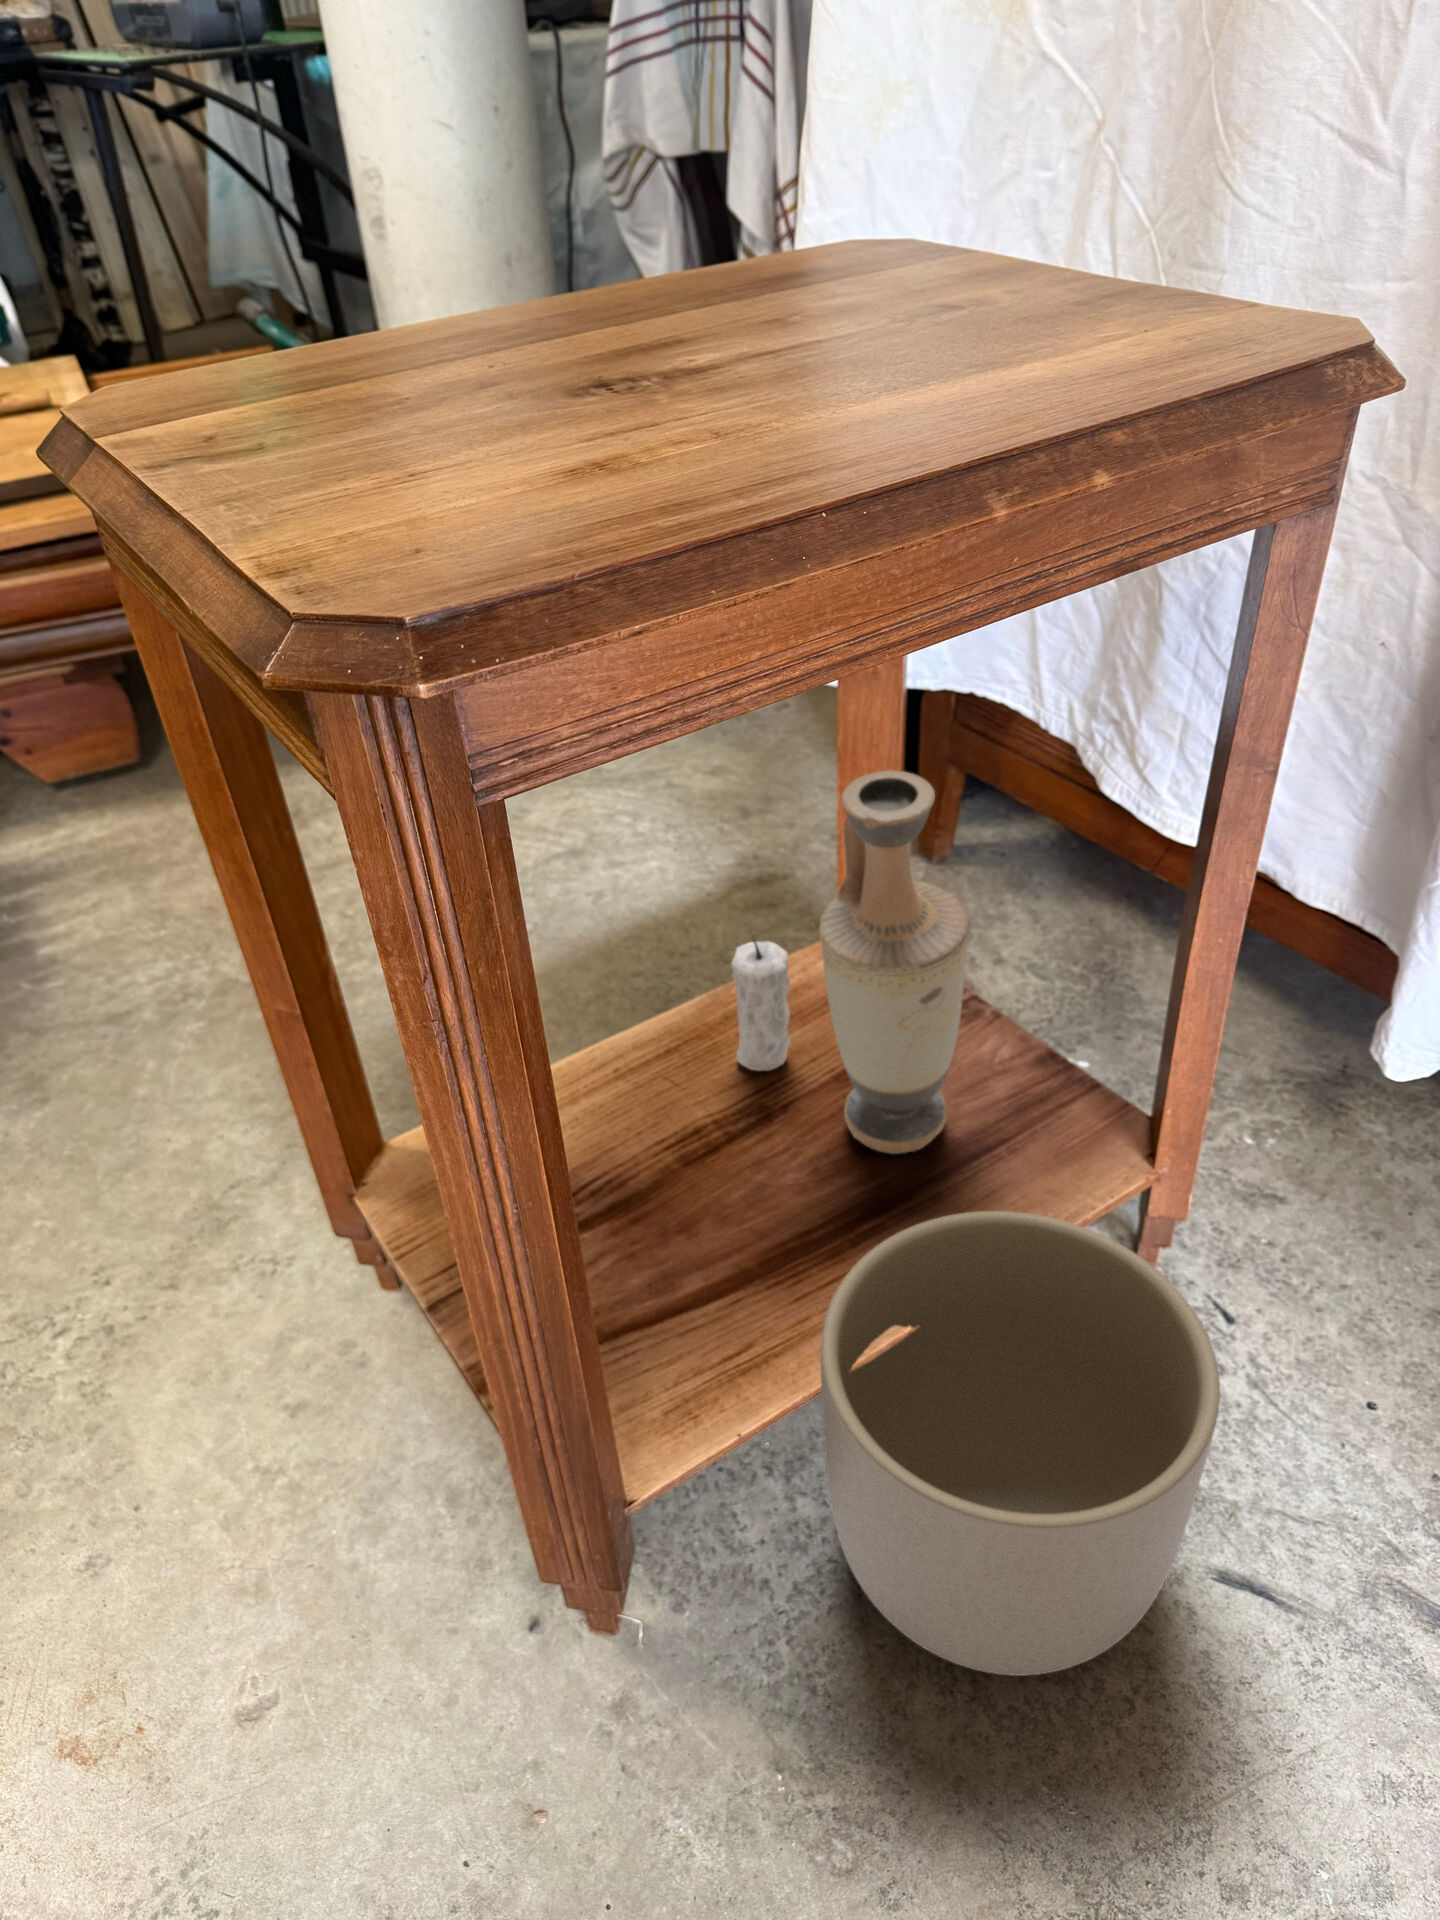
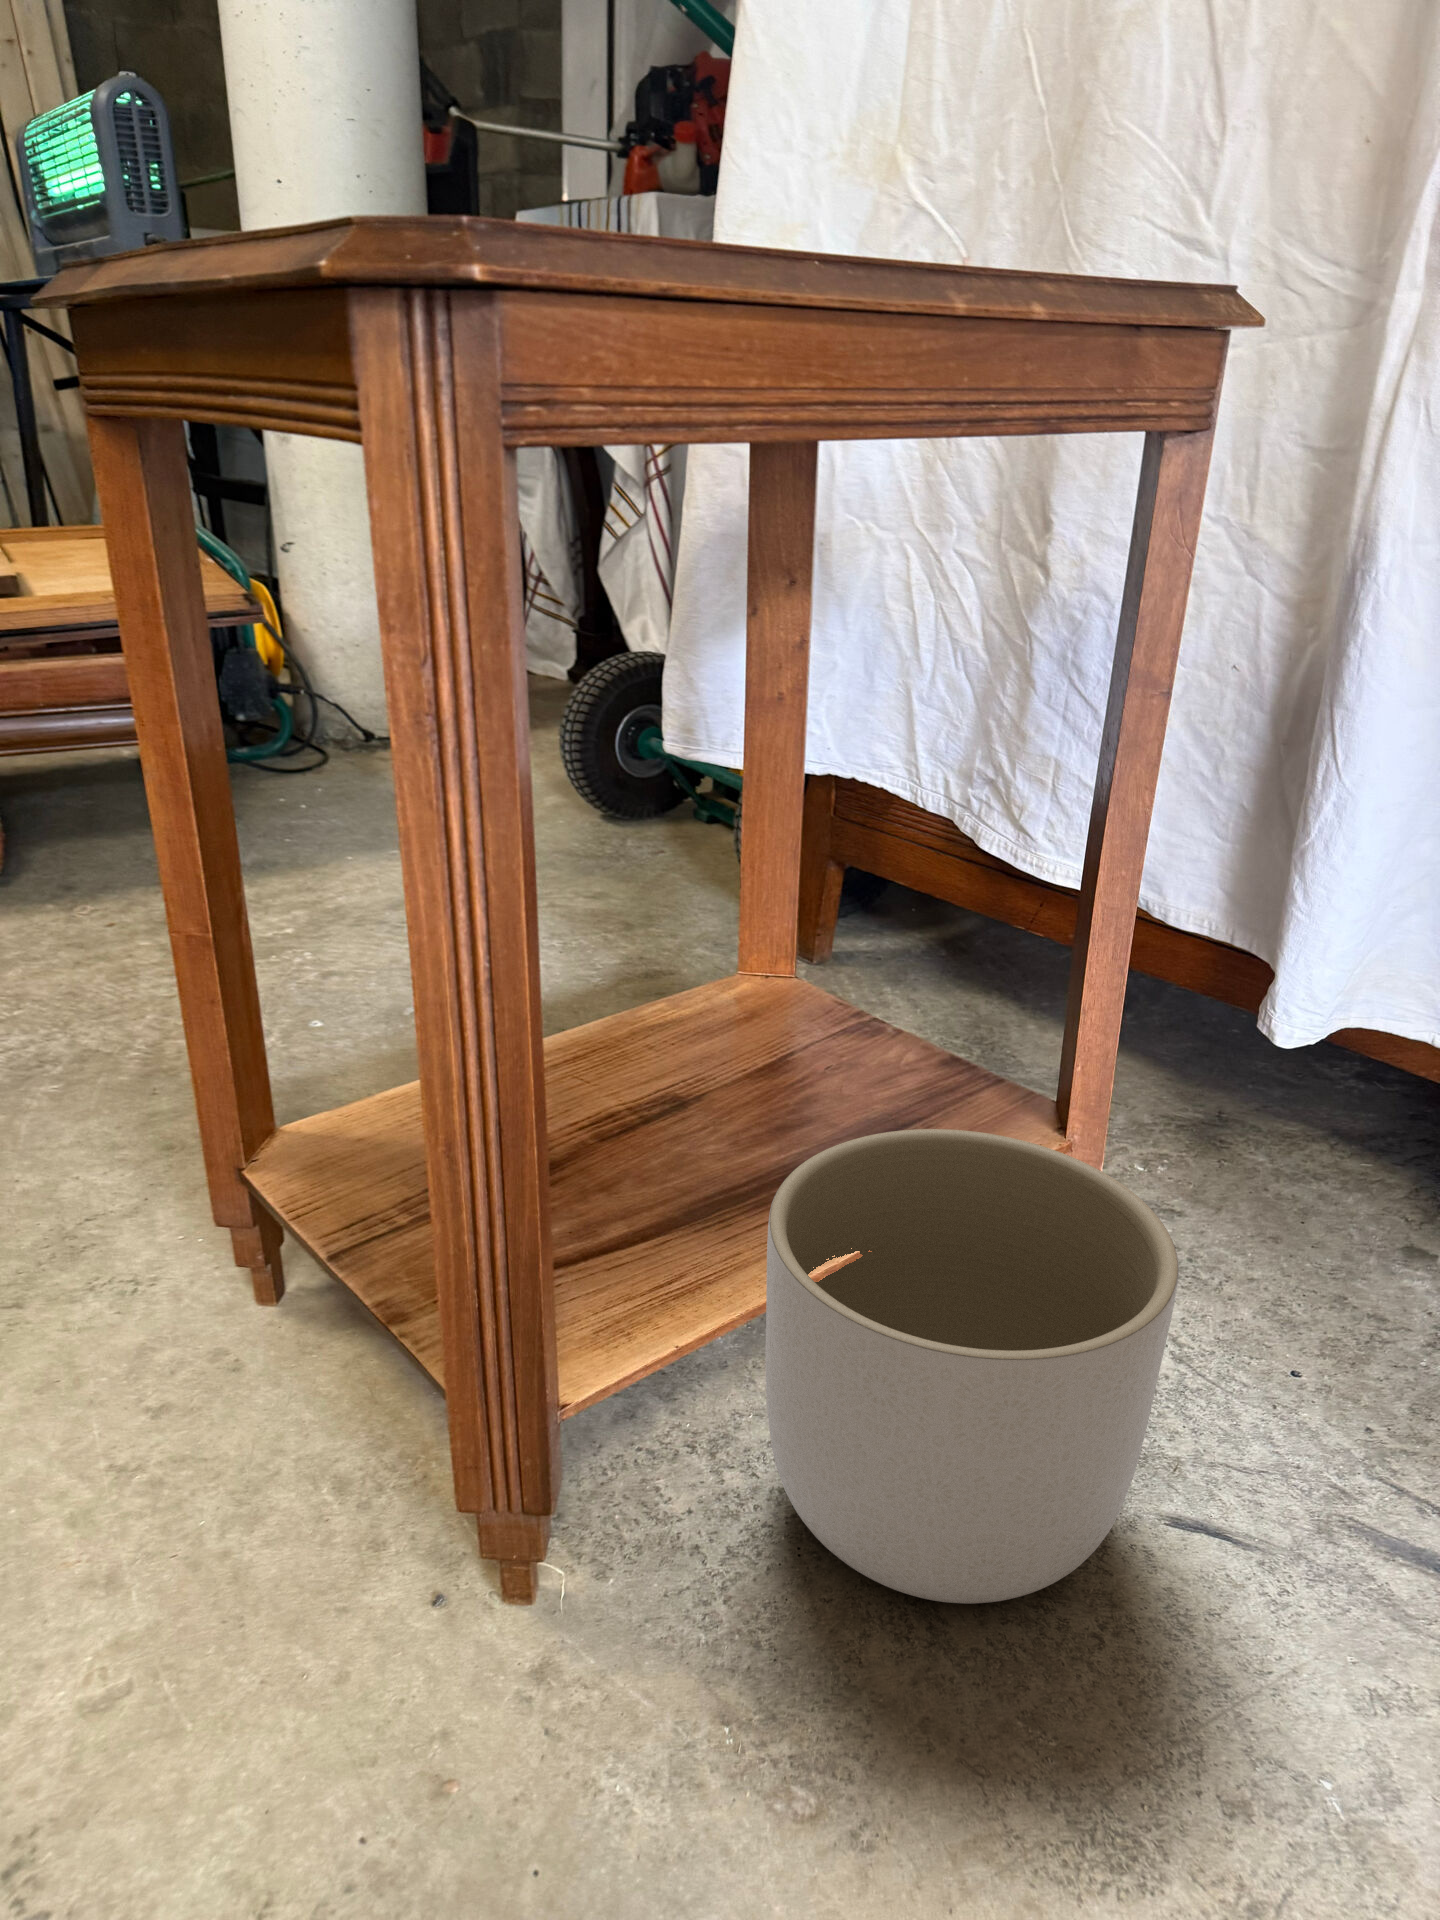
vase: present [819,770,969,1154] -> none [747,712,892,1126]
candle: present [731,933,791,1071] -> none [646,909,704,1067]

